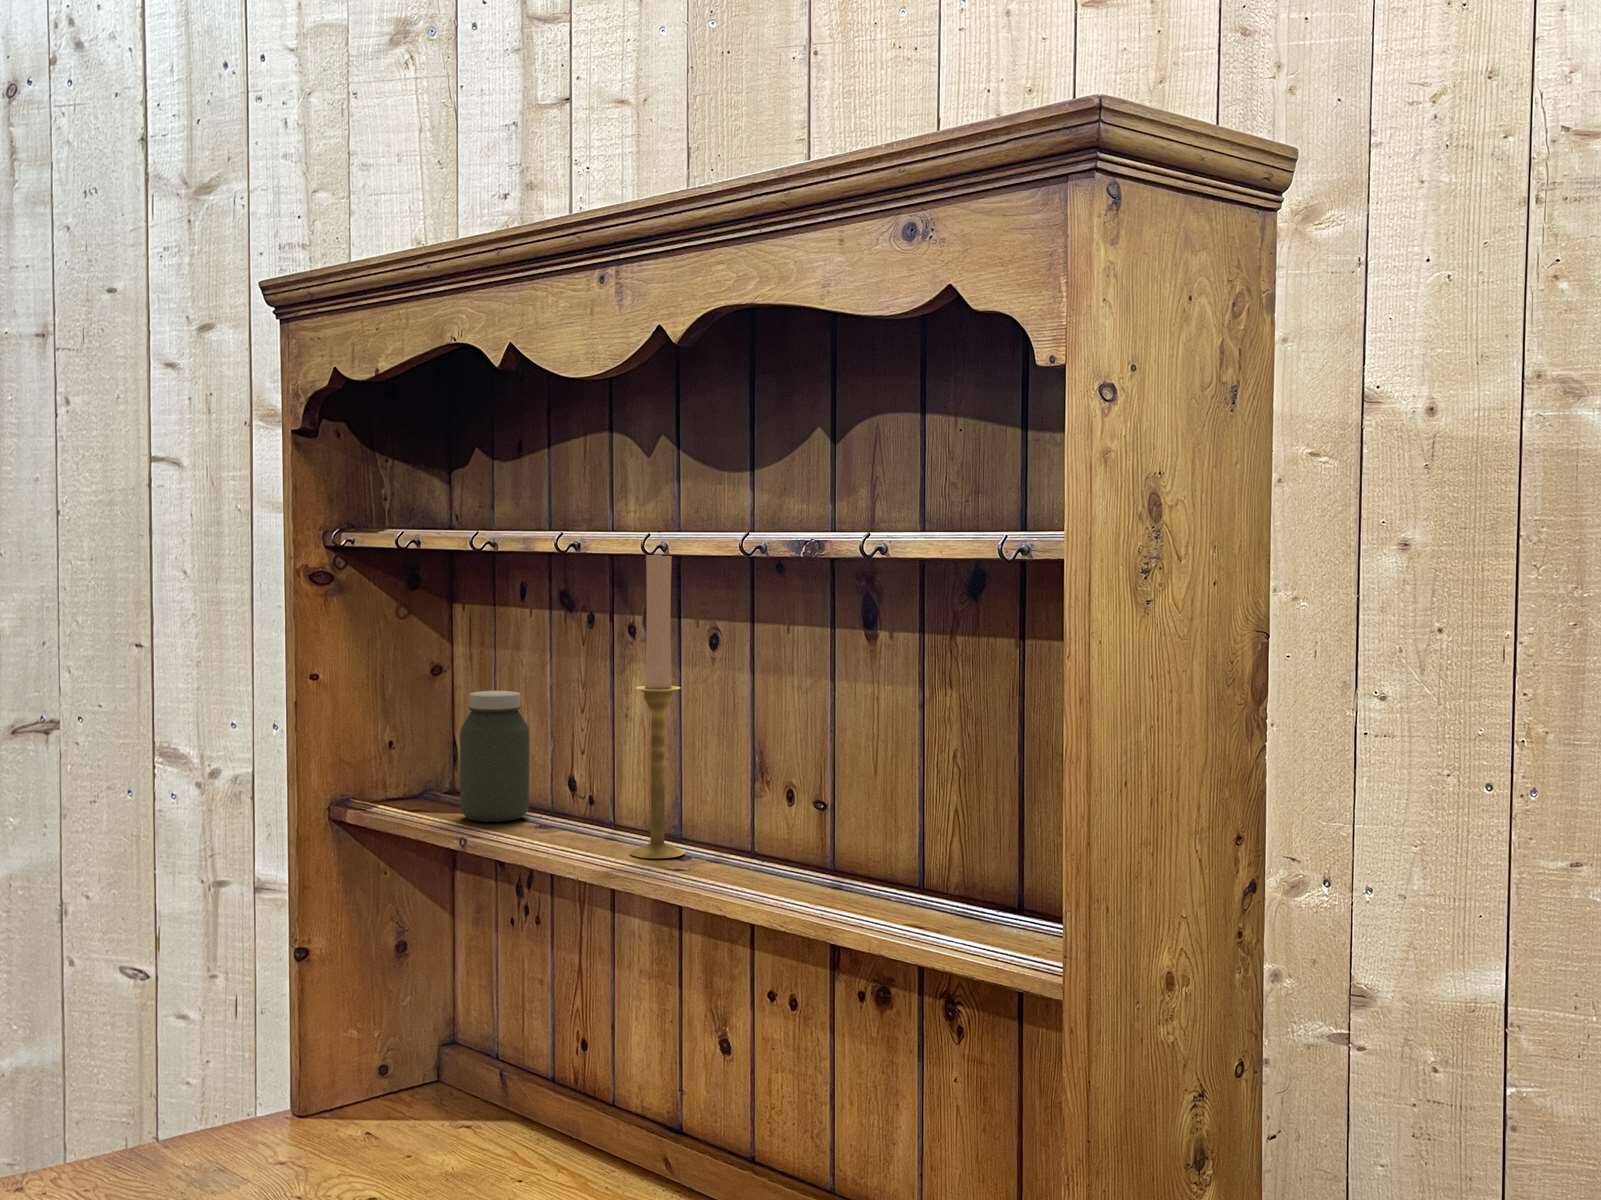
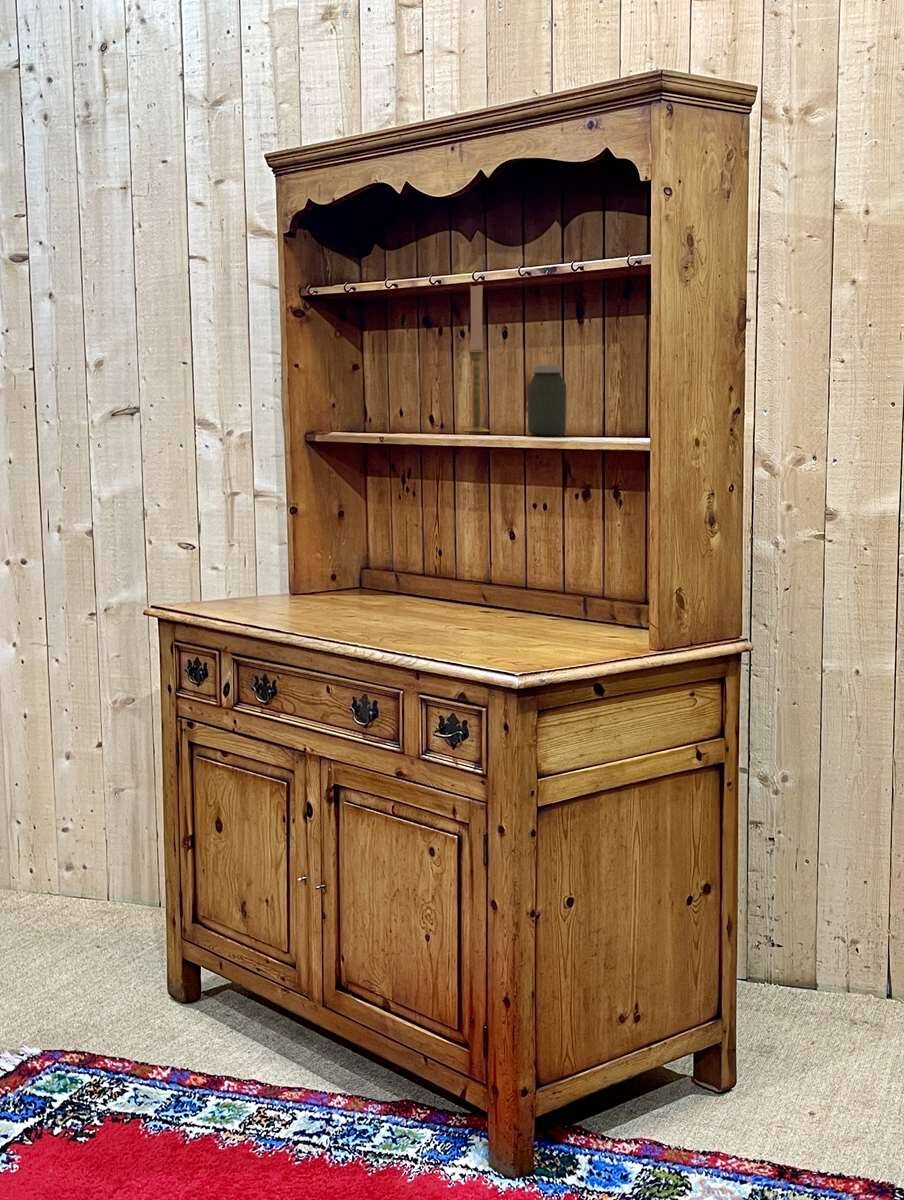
jar: present [460,691,530,822] -> present [528,365,566,436]

